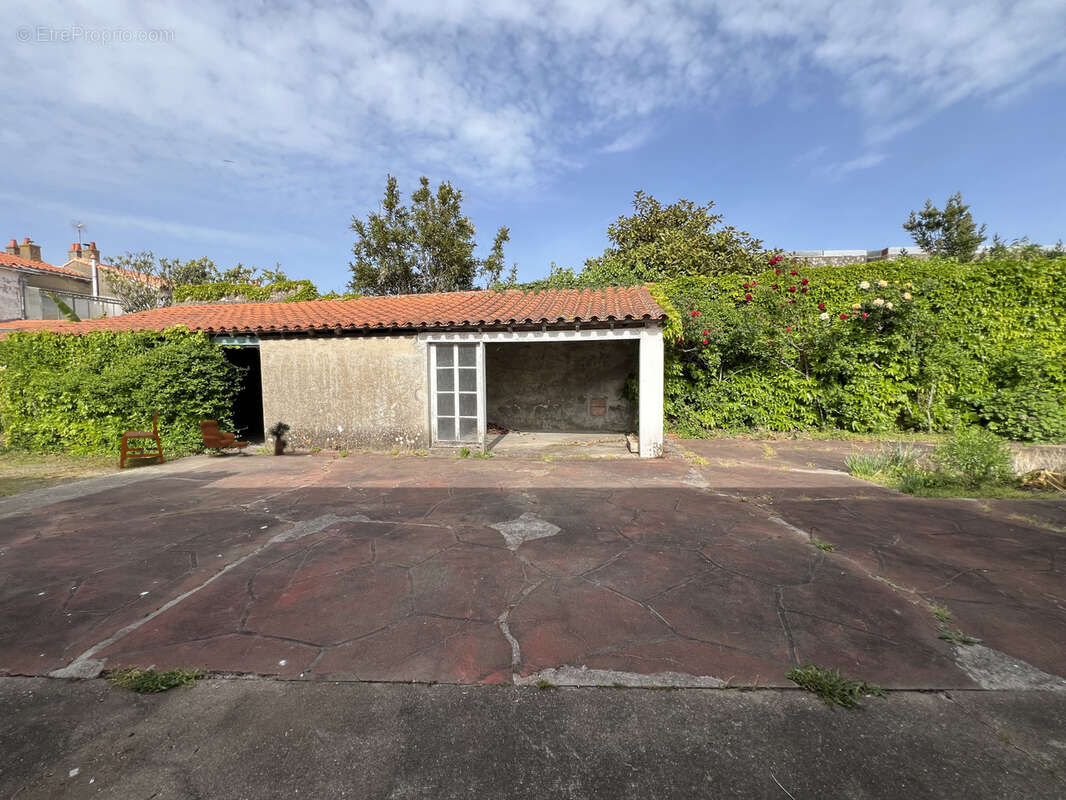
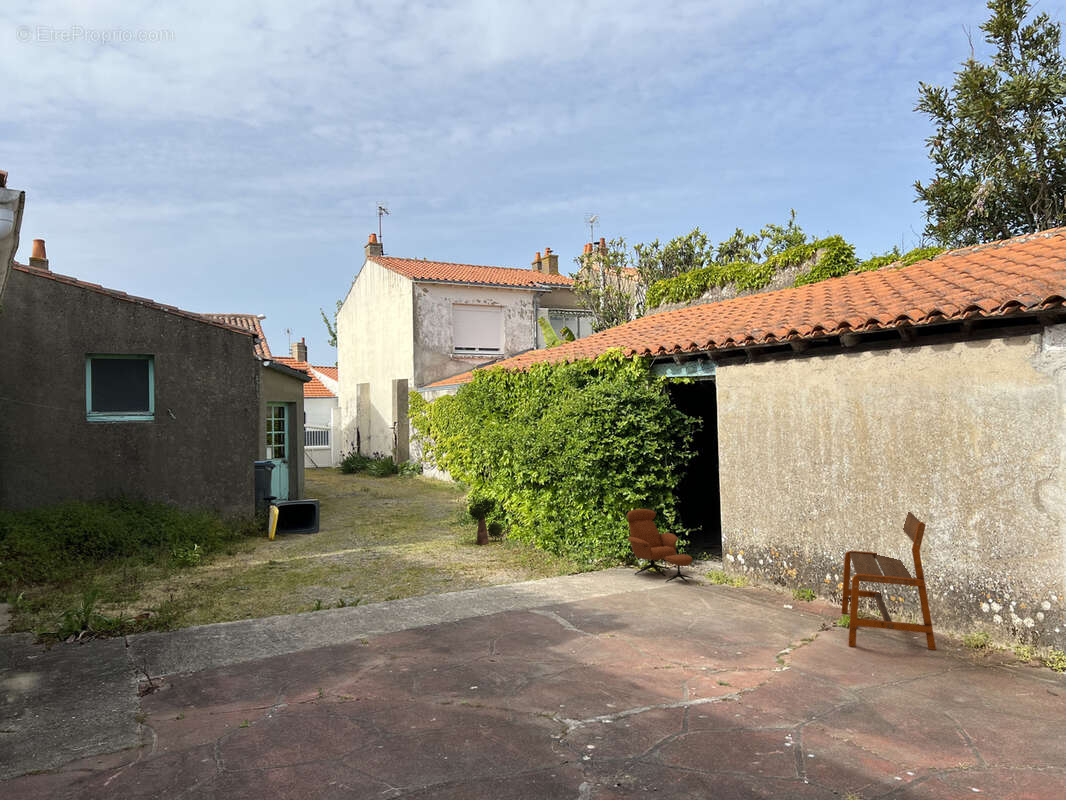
bench: present [120,411,164,468] -> present [842,512,936,650]
potted plant: present [269,422,295,455] -> present [469,498,503,545]

